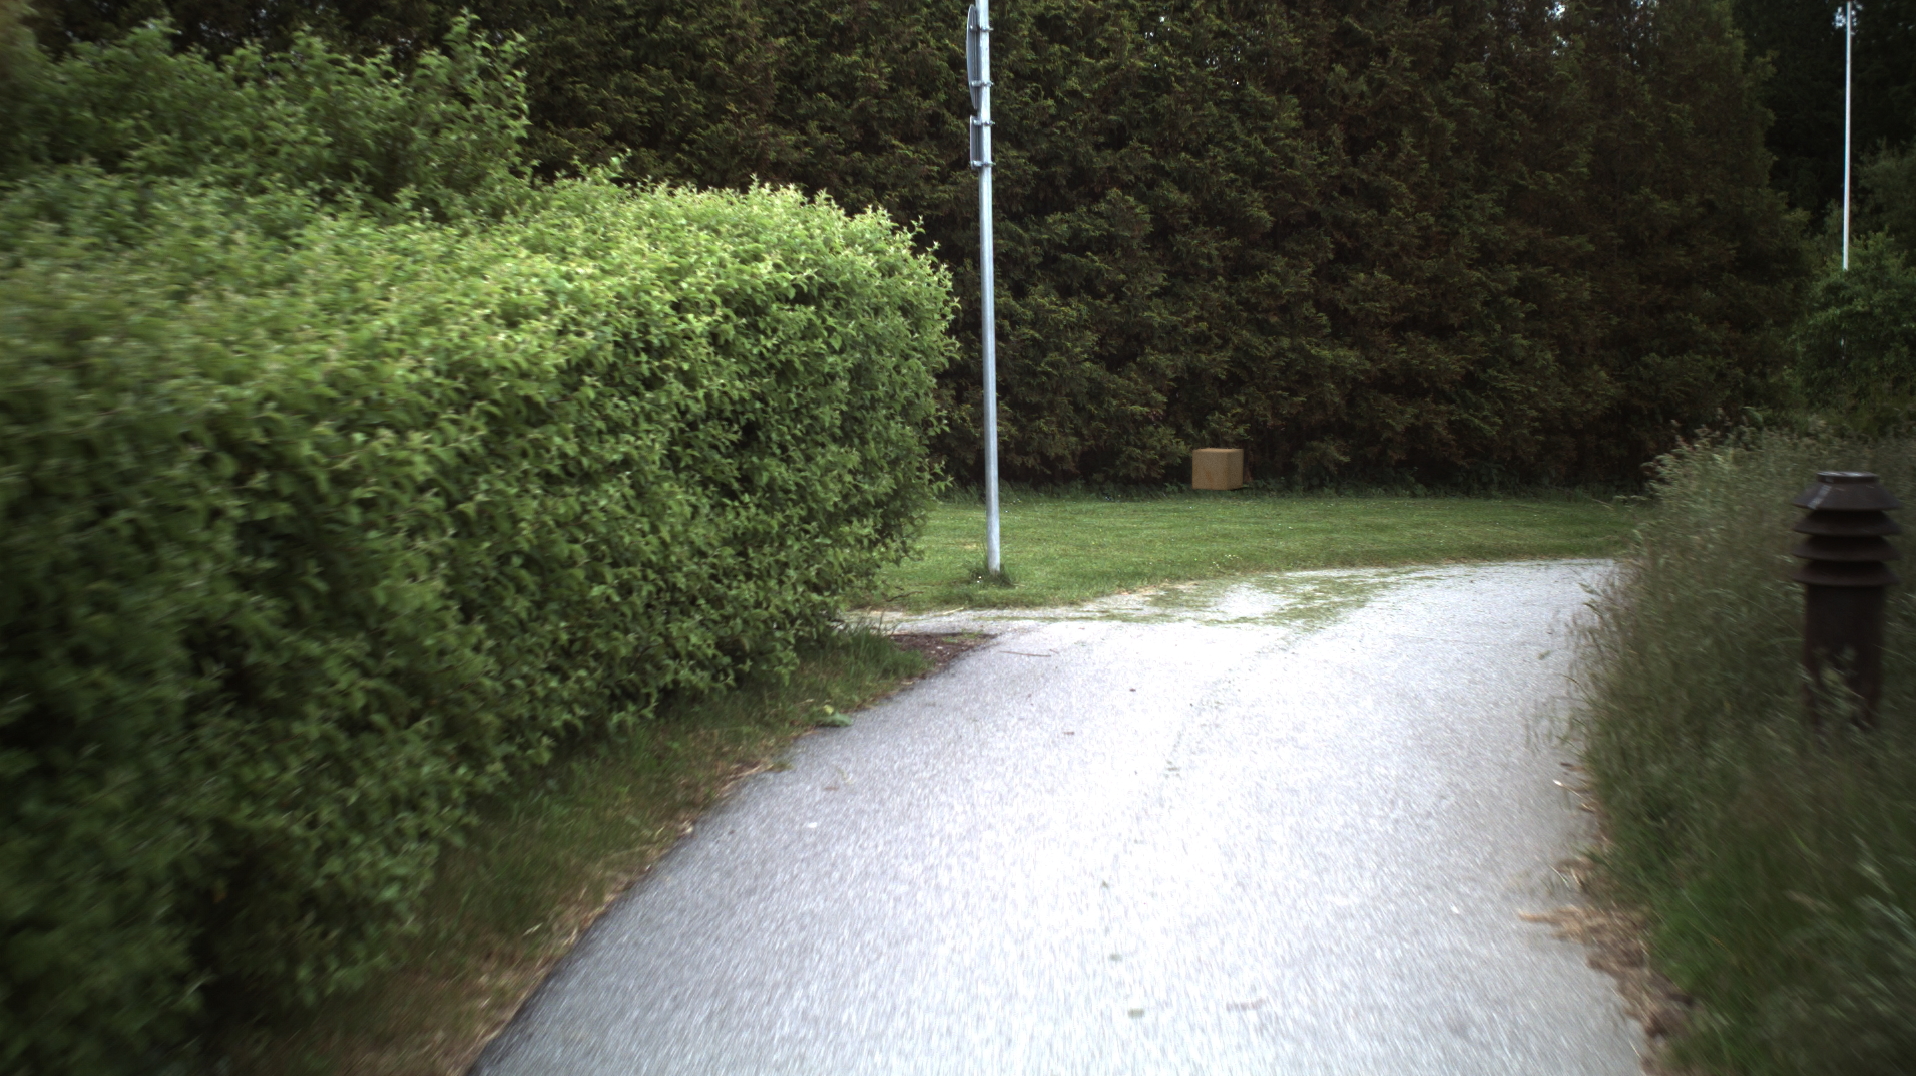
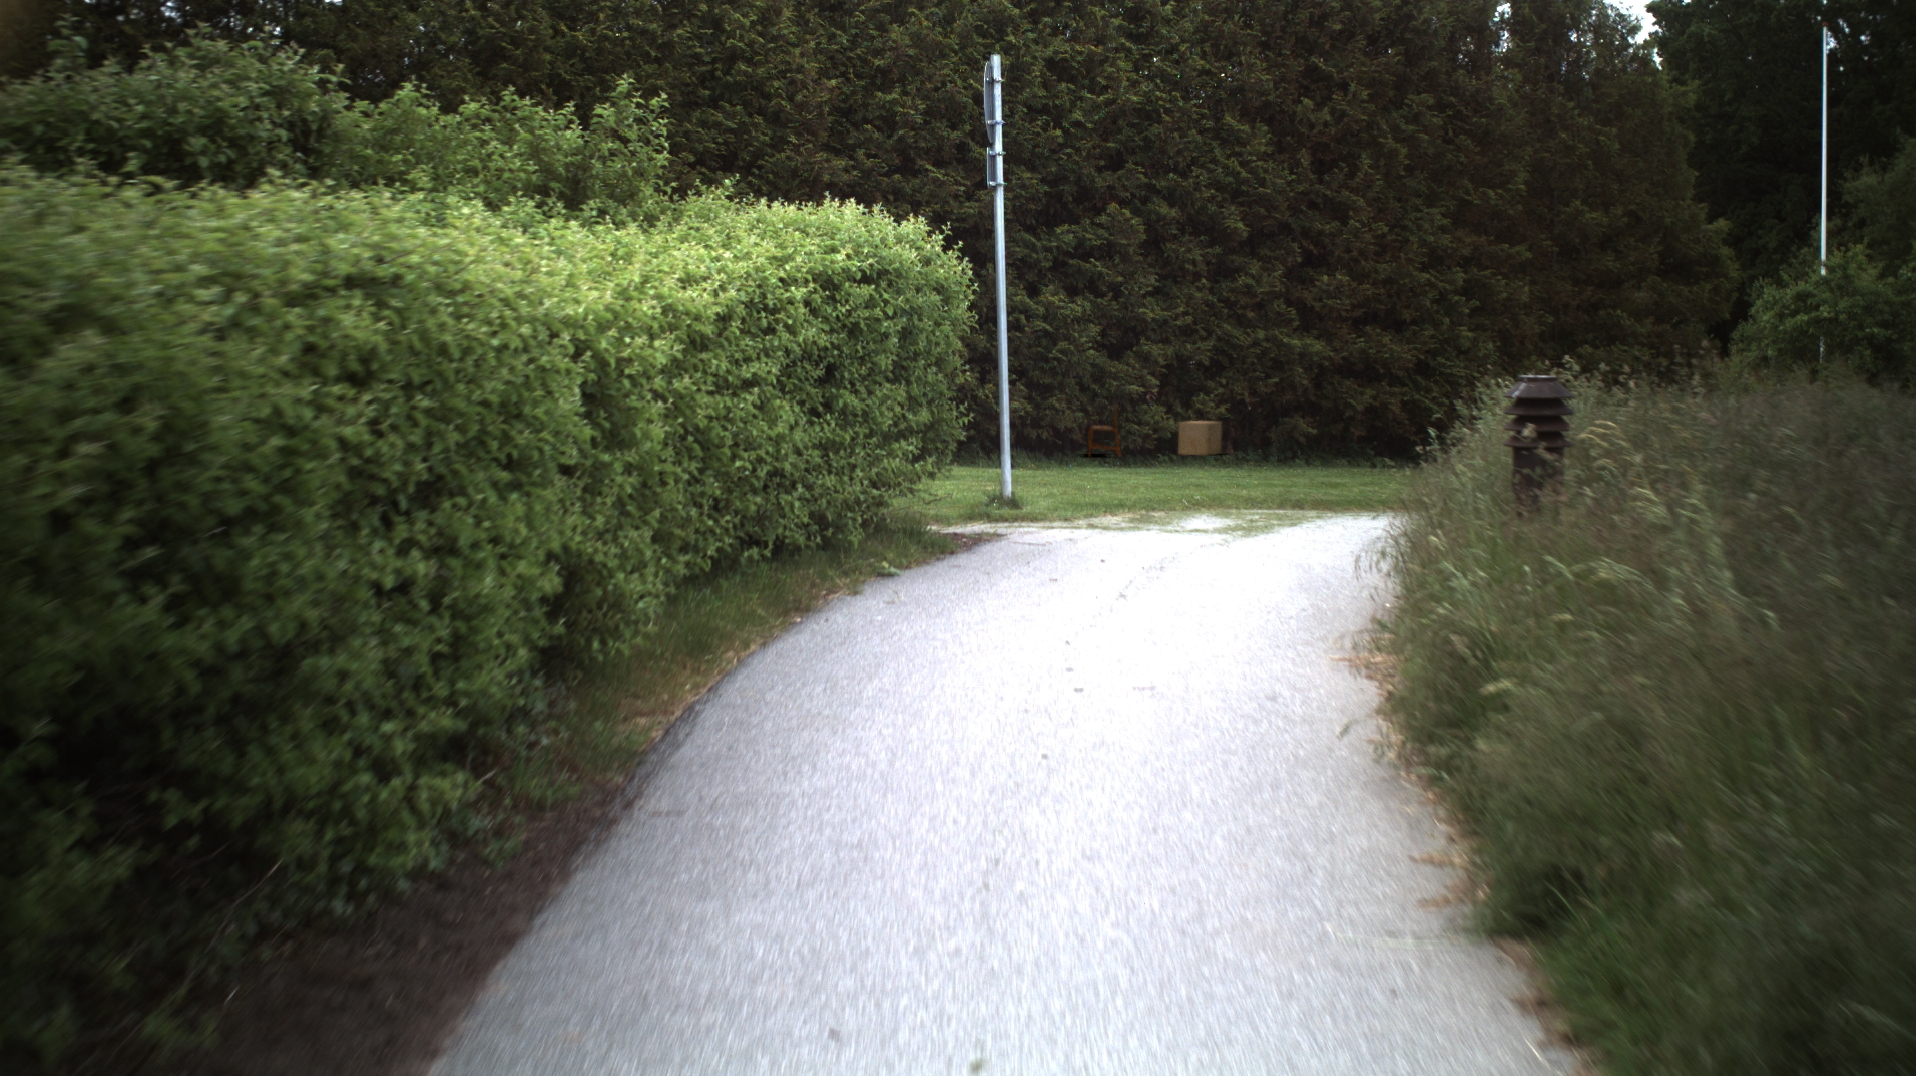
bench: none [1082,428,1123,493] -> present [1088,406,1120,457]

